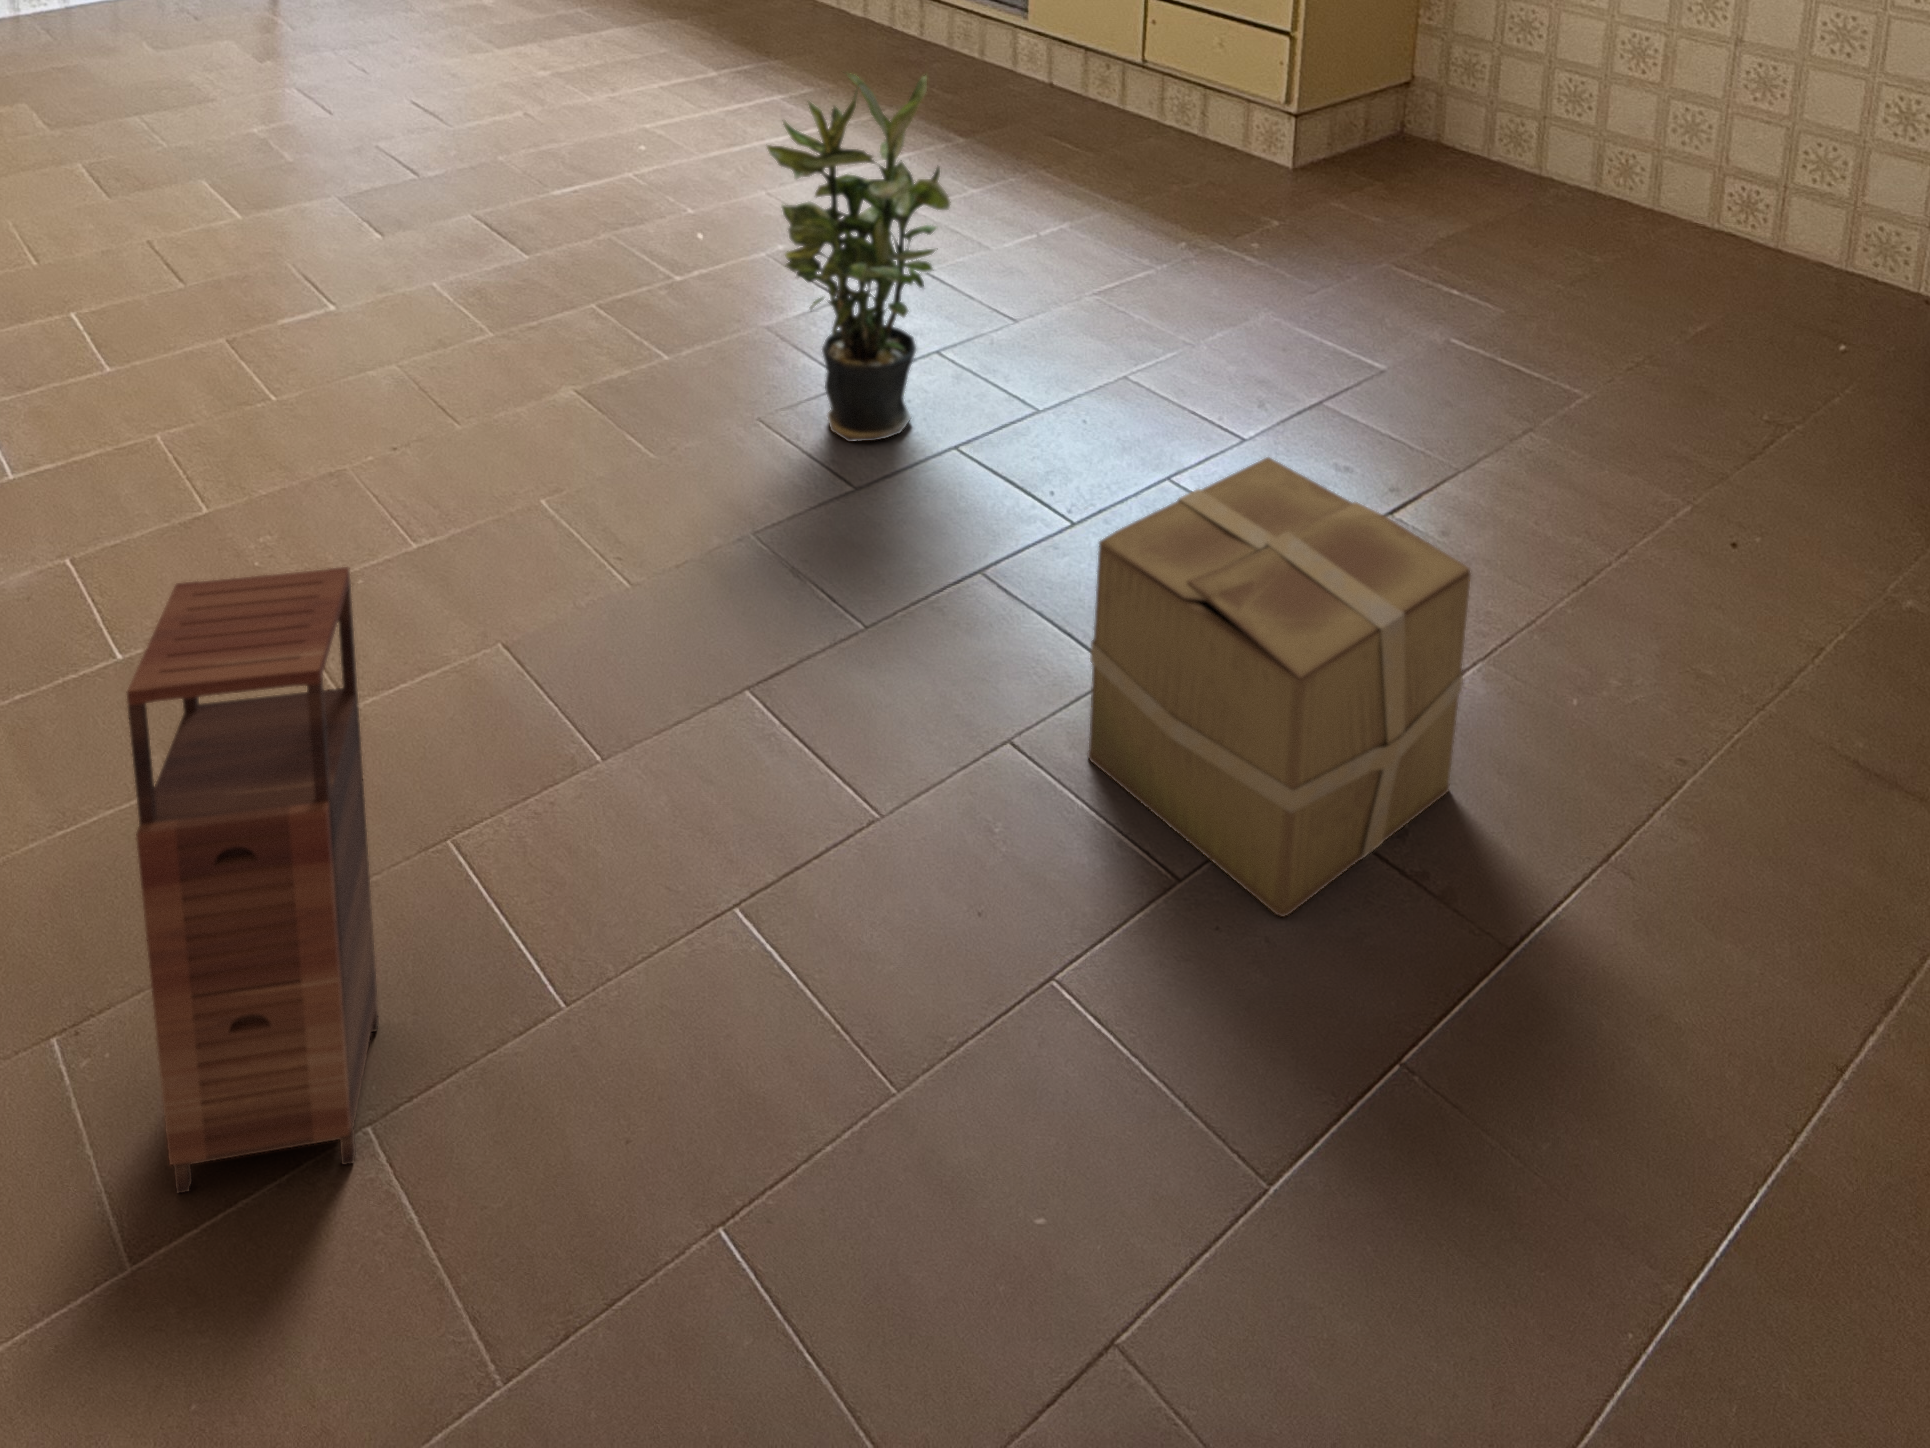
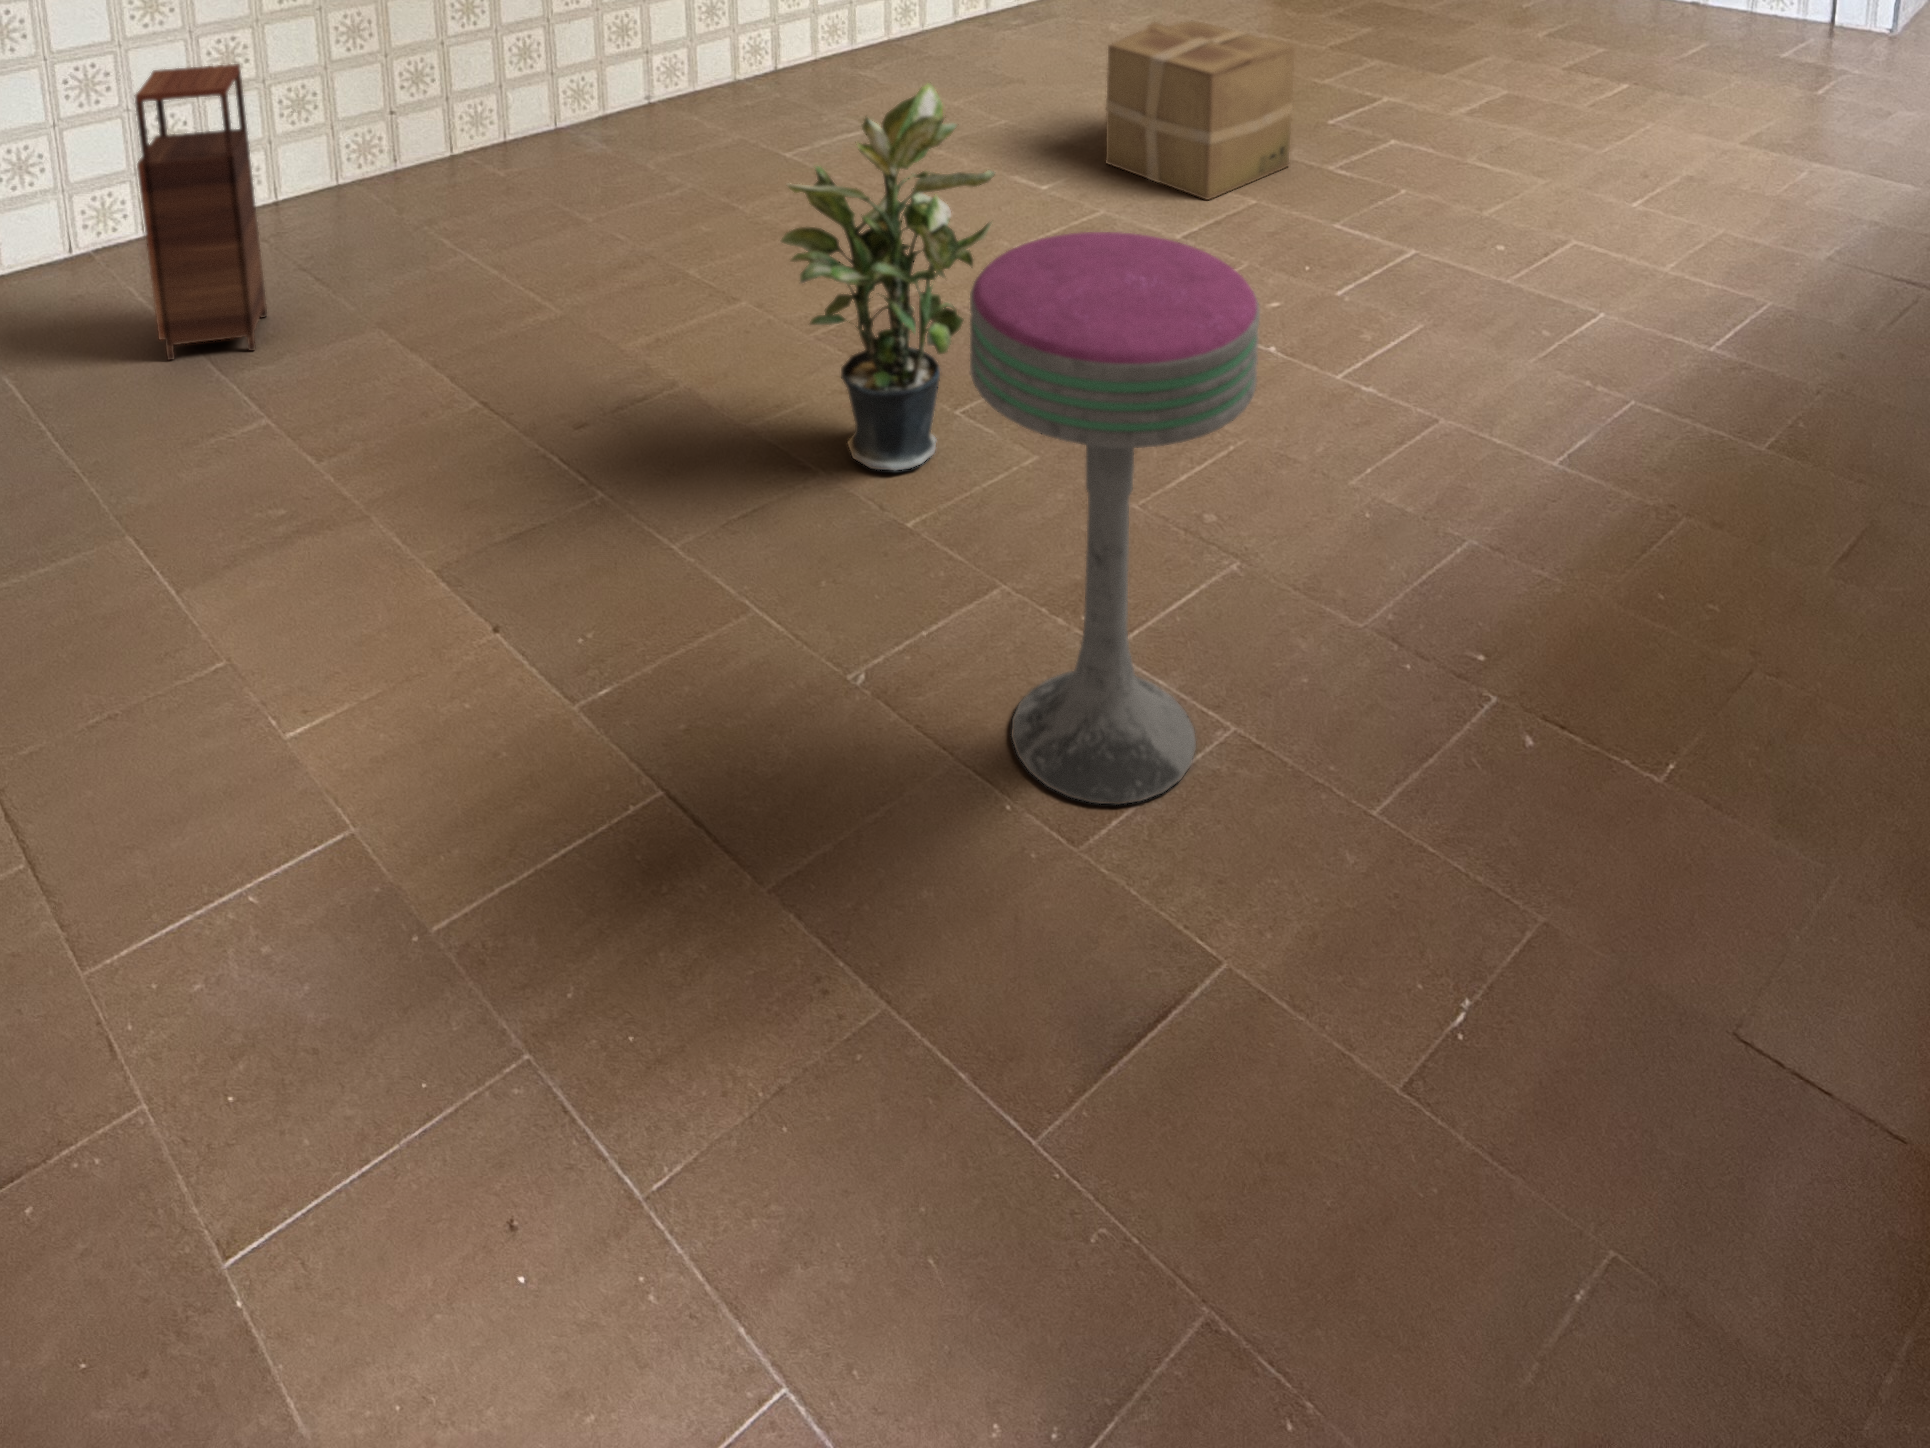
bar stool: none [1153,33,1340,391] -> present [970,232,1260,805]
cardboard box: present [1088,457,1471,917] -> present [1106,21,1294,200]

